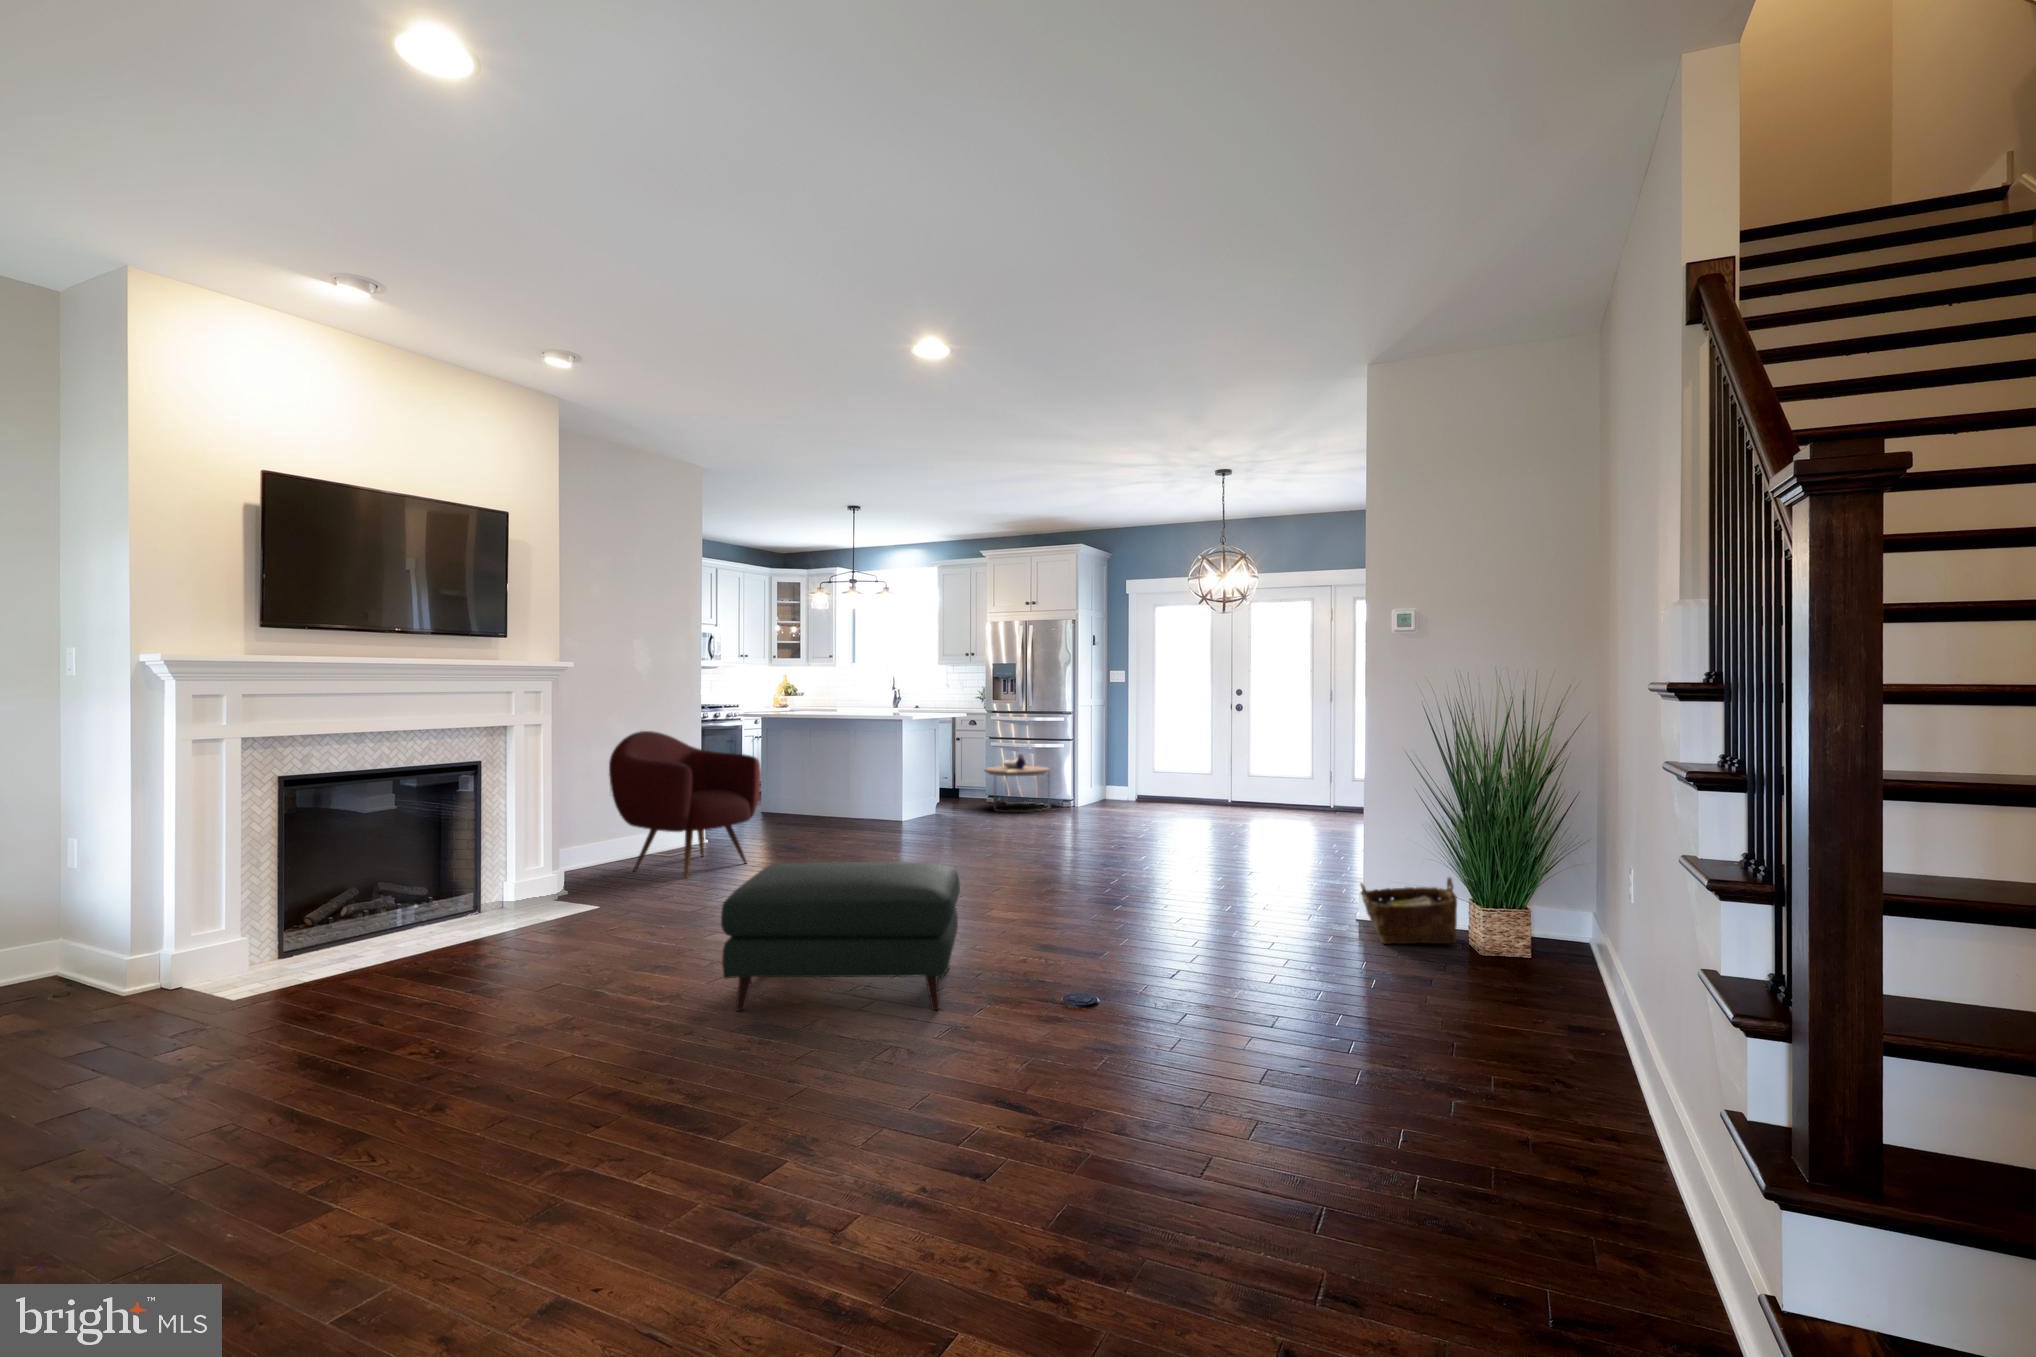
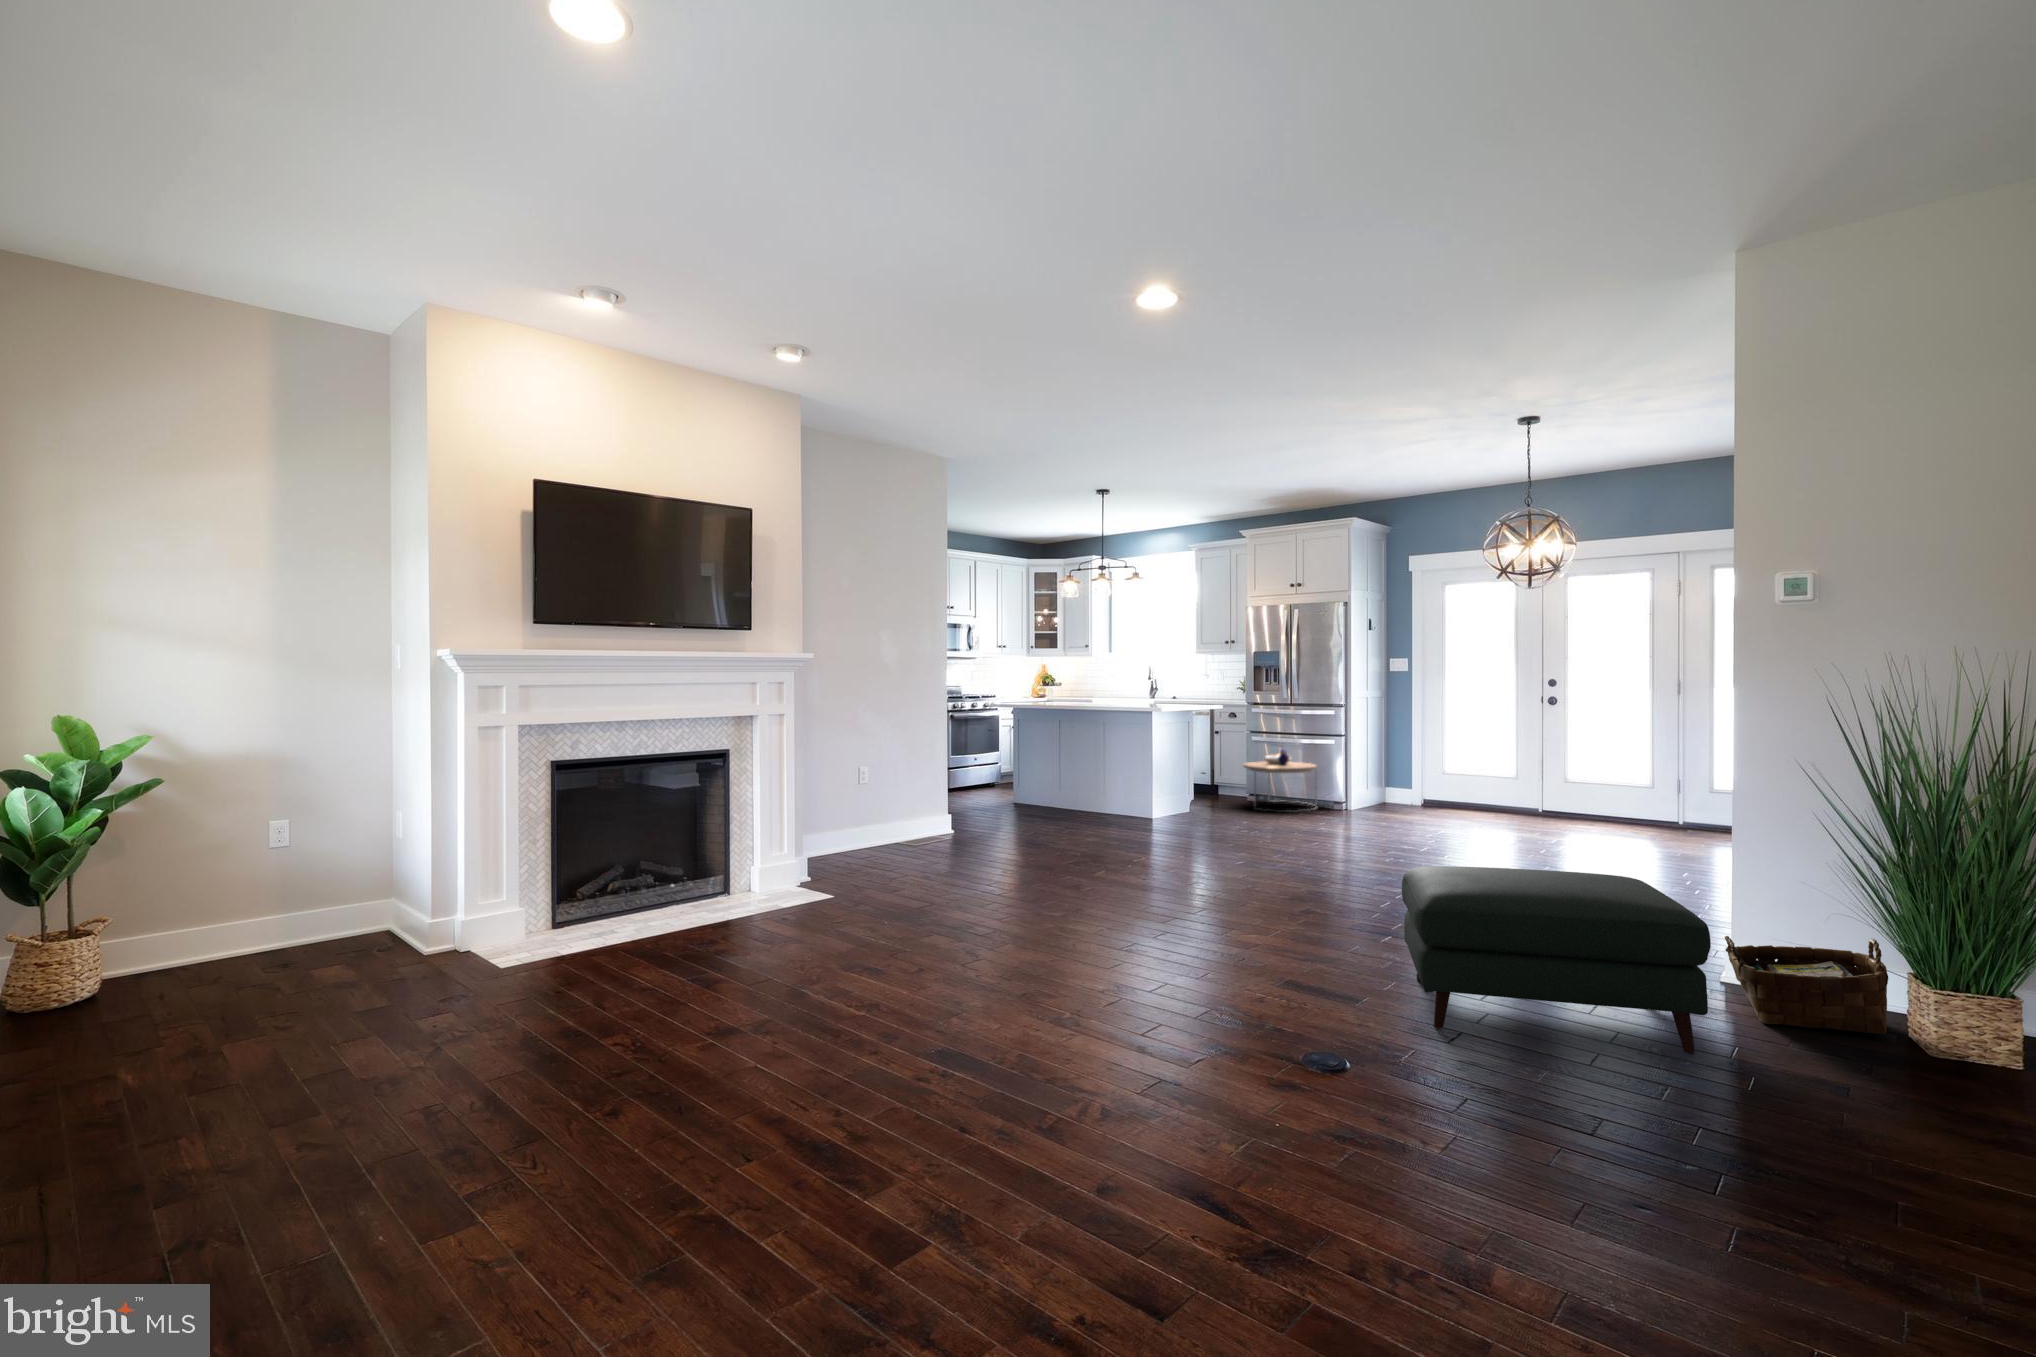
armchair: present [609,731,761,877] -> none [857,722,1000,869]
ottoman: present [721,862,960,1011] -> present [1402,866,1711,1053]

